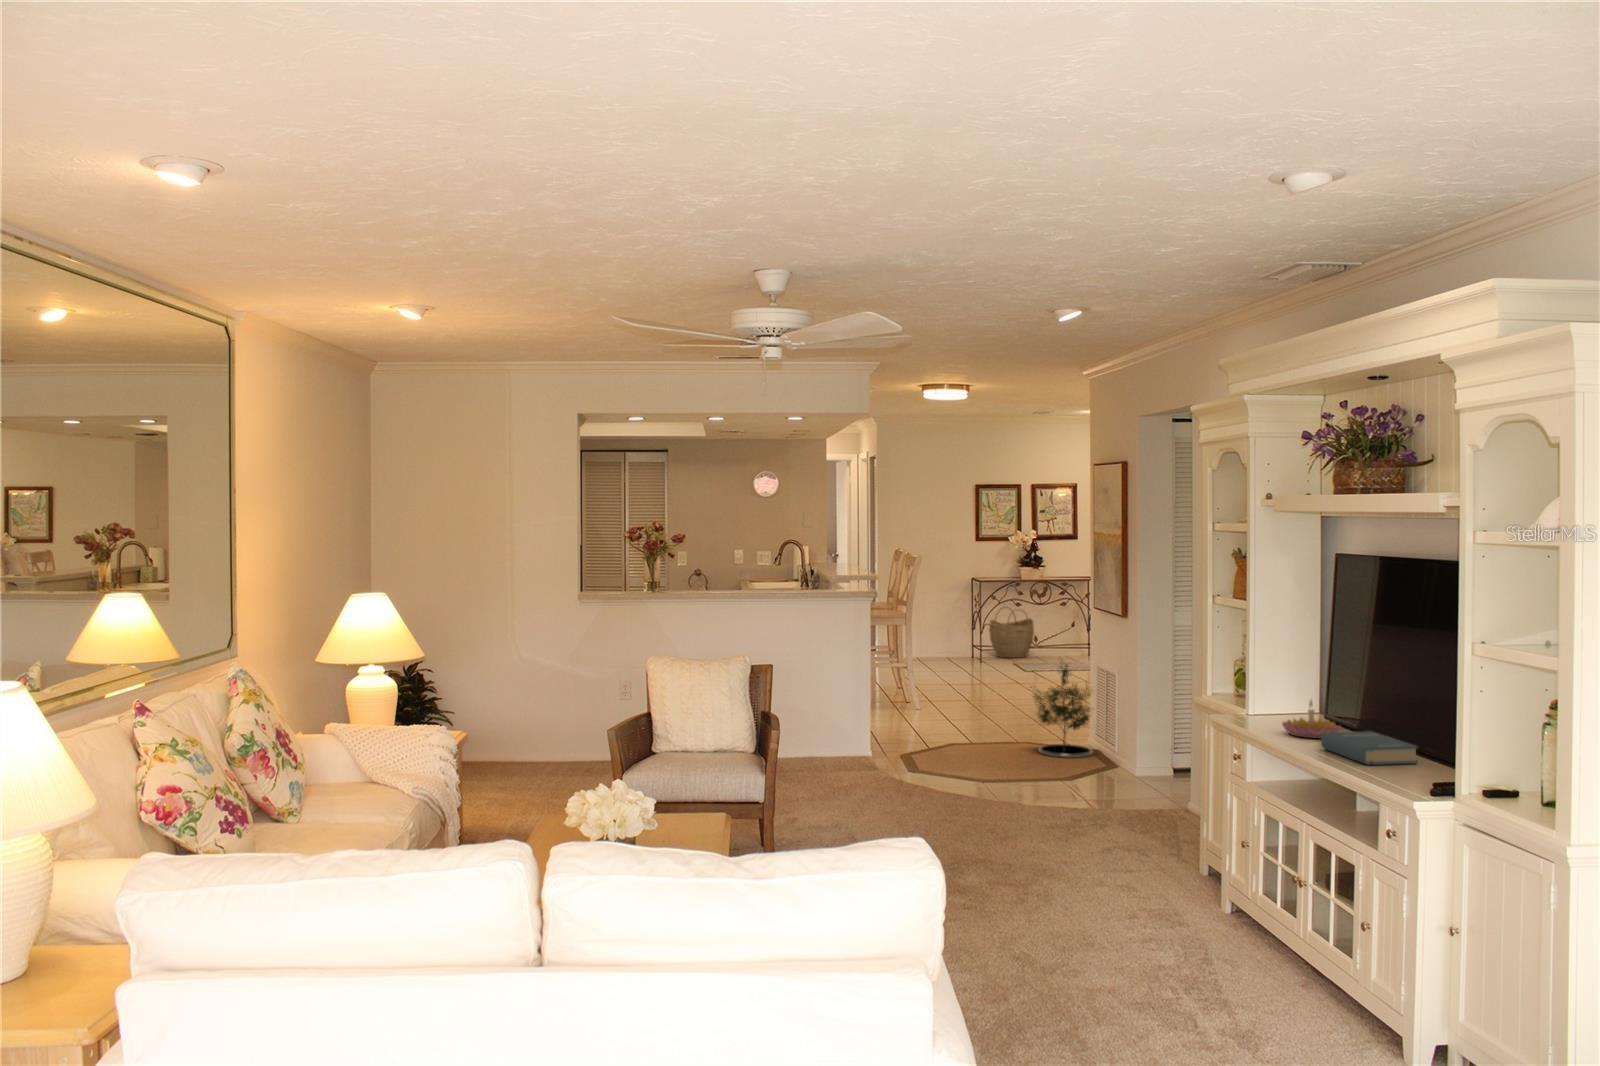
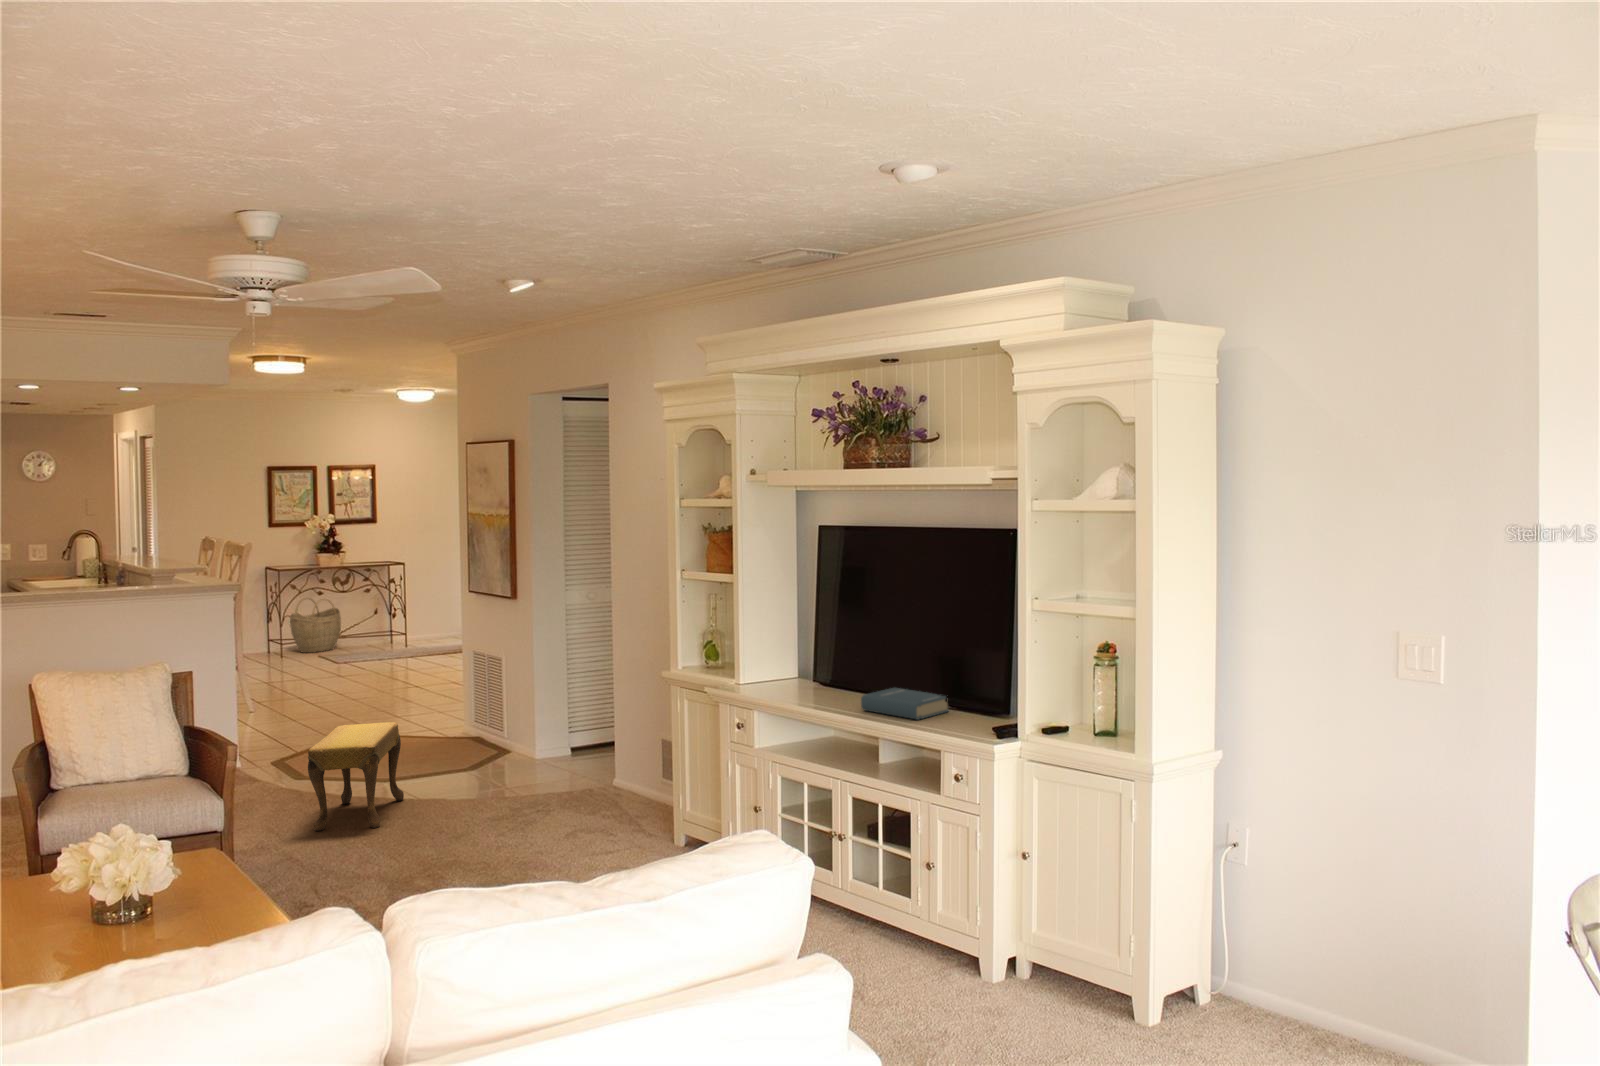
potted tree: present [1031,661,1093,758] -> none [417,646,491,753]
candle holder: present [1282,700,1341,739] -> none [805,663,859,702]
footstool: none [894,710,981,802] -> present [308,722,404,831]

